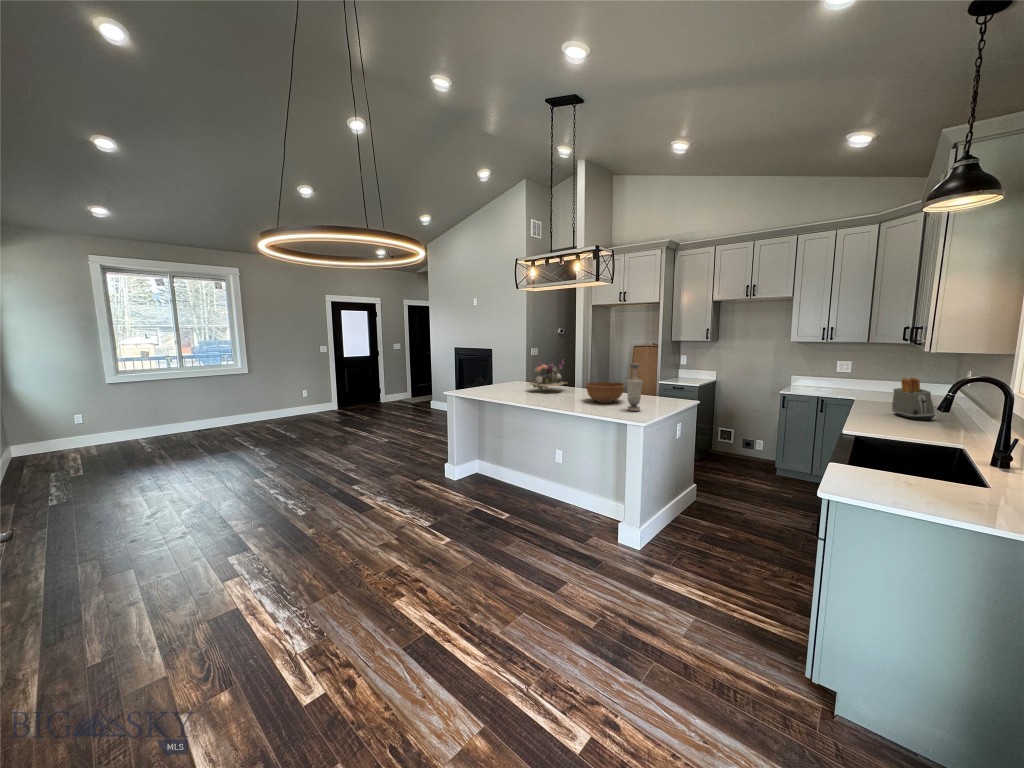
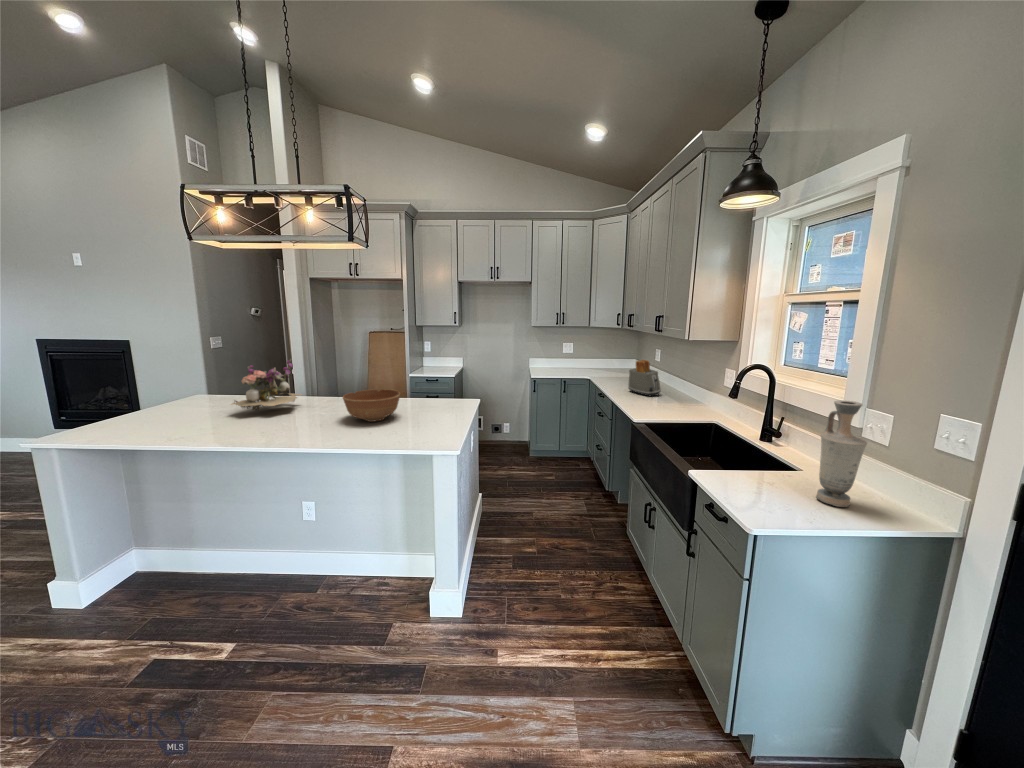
vase: present [626,364,643,411] -> present [816,400,867,507]

